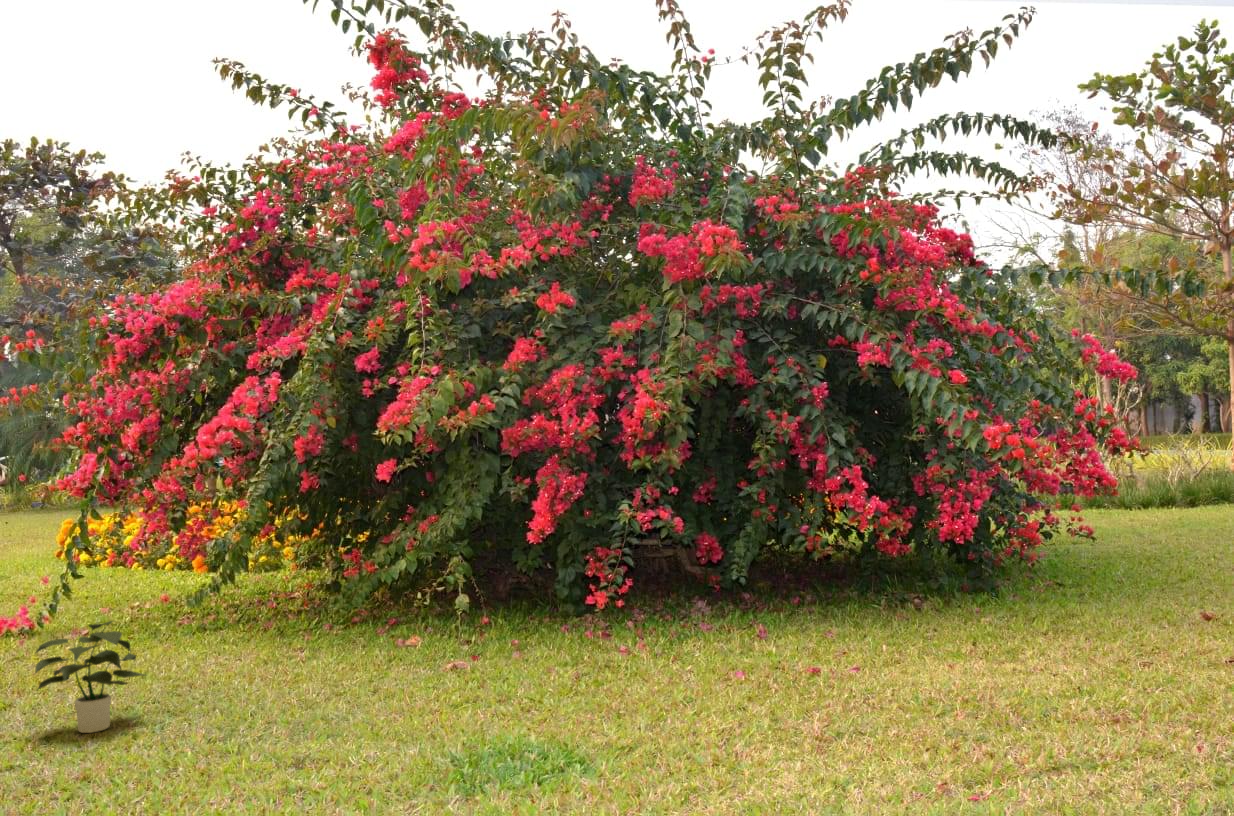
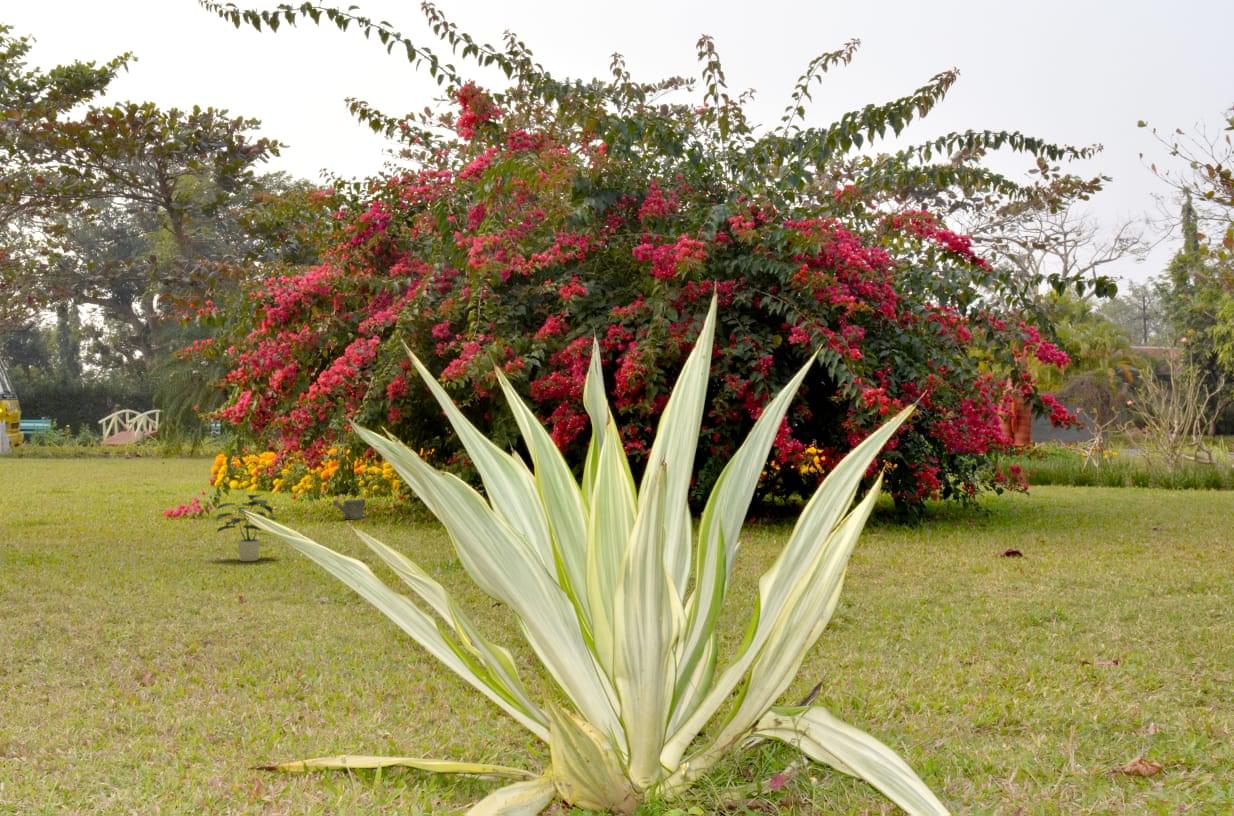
watering can: none [218,586,261,616] -> present [333,499,365,519]

